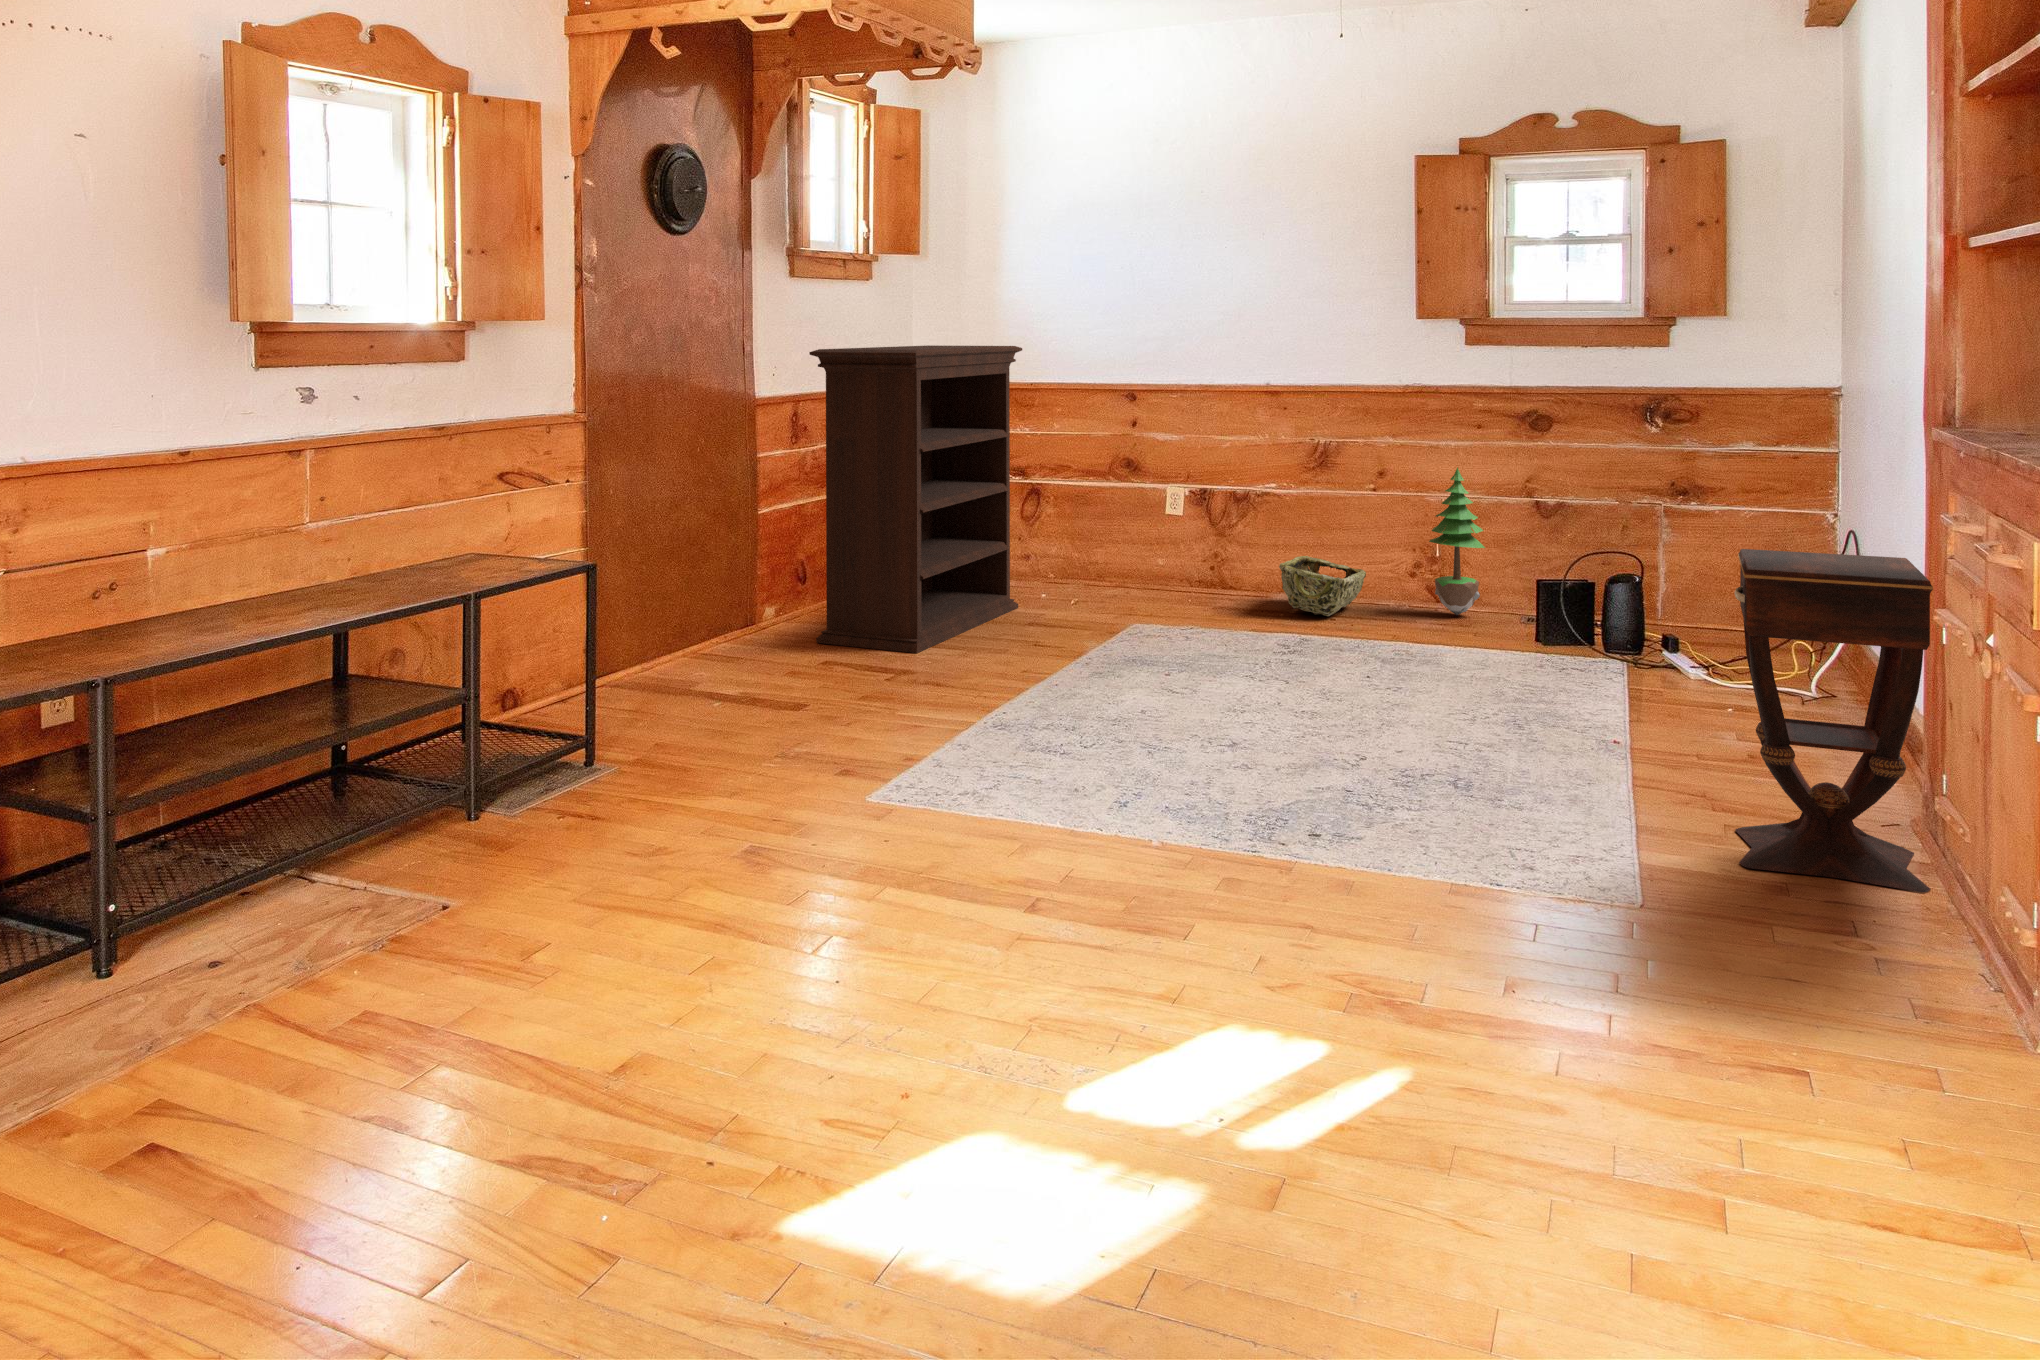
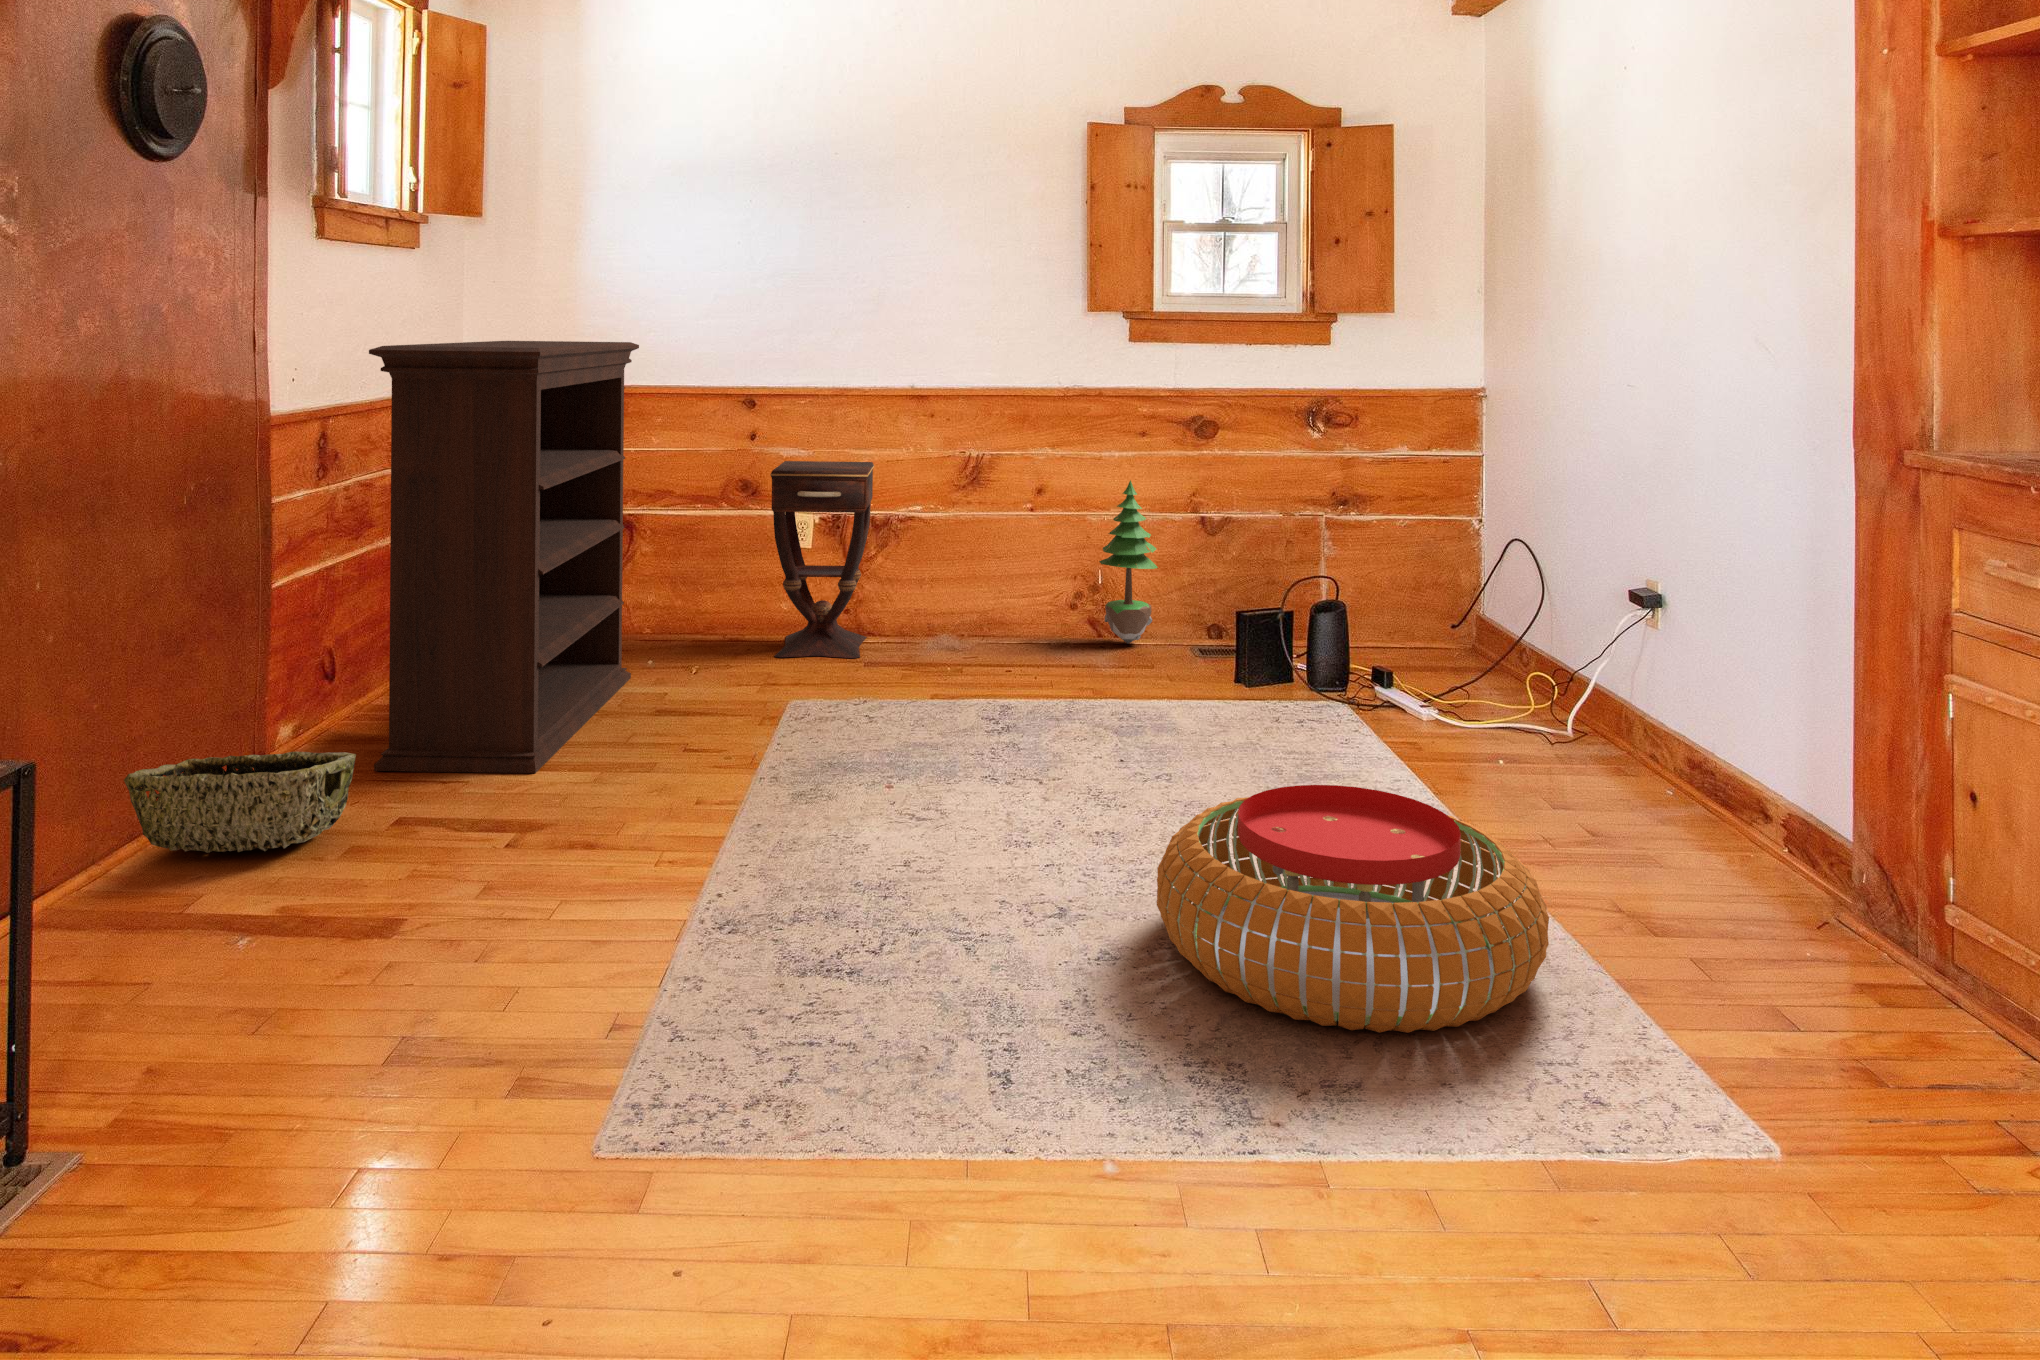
side table: present [1735,549,1933,892] -> present [770,461,874,658]
woven basket: present [1279,556,1366,616] -> present [124,752,356,853]
pouf: none [1258,679,1555,835] -> present [1157,785,1549,1033]

